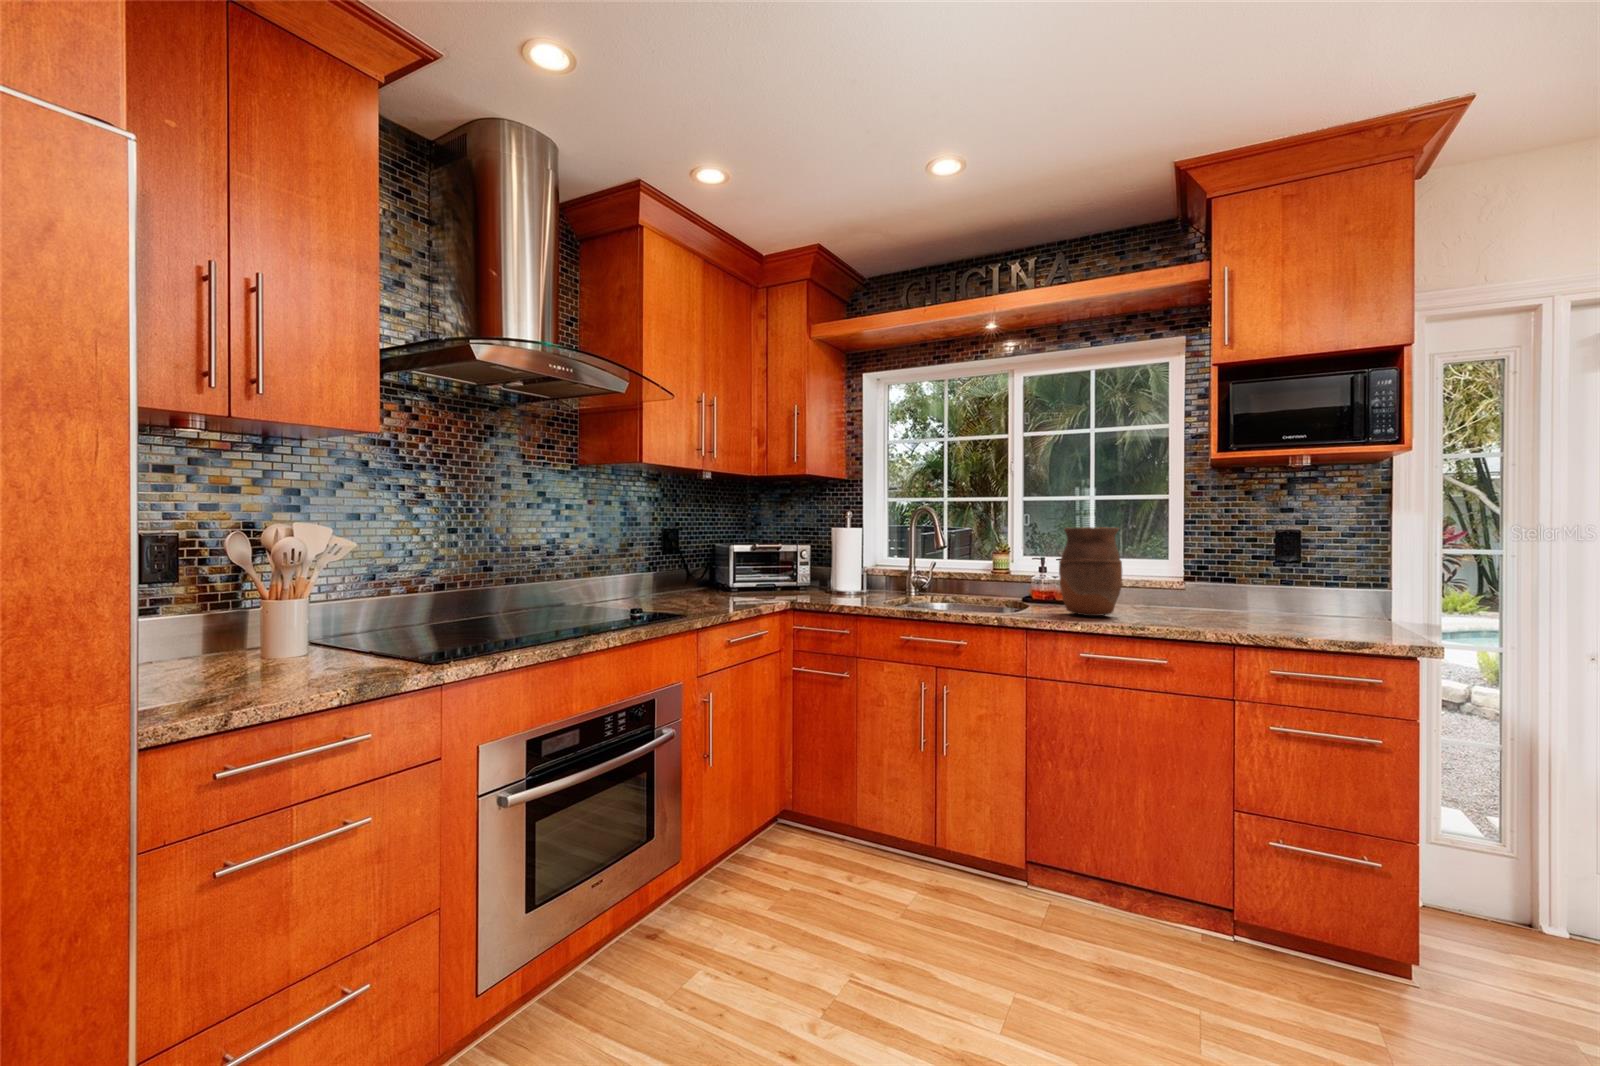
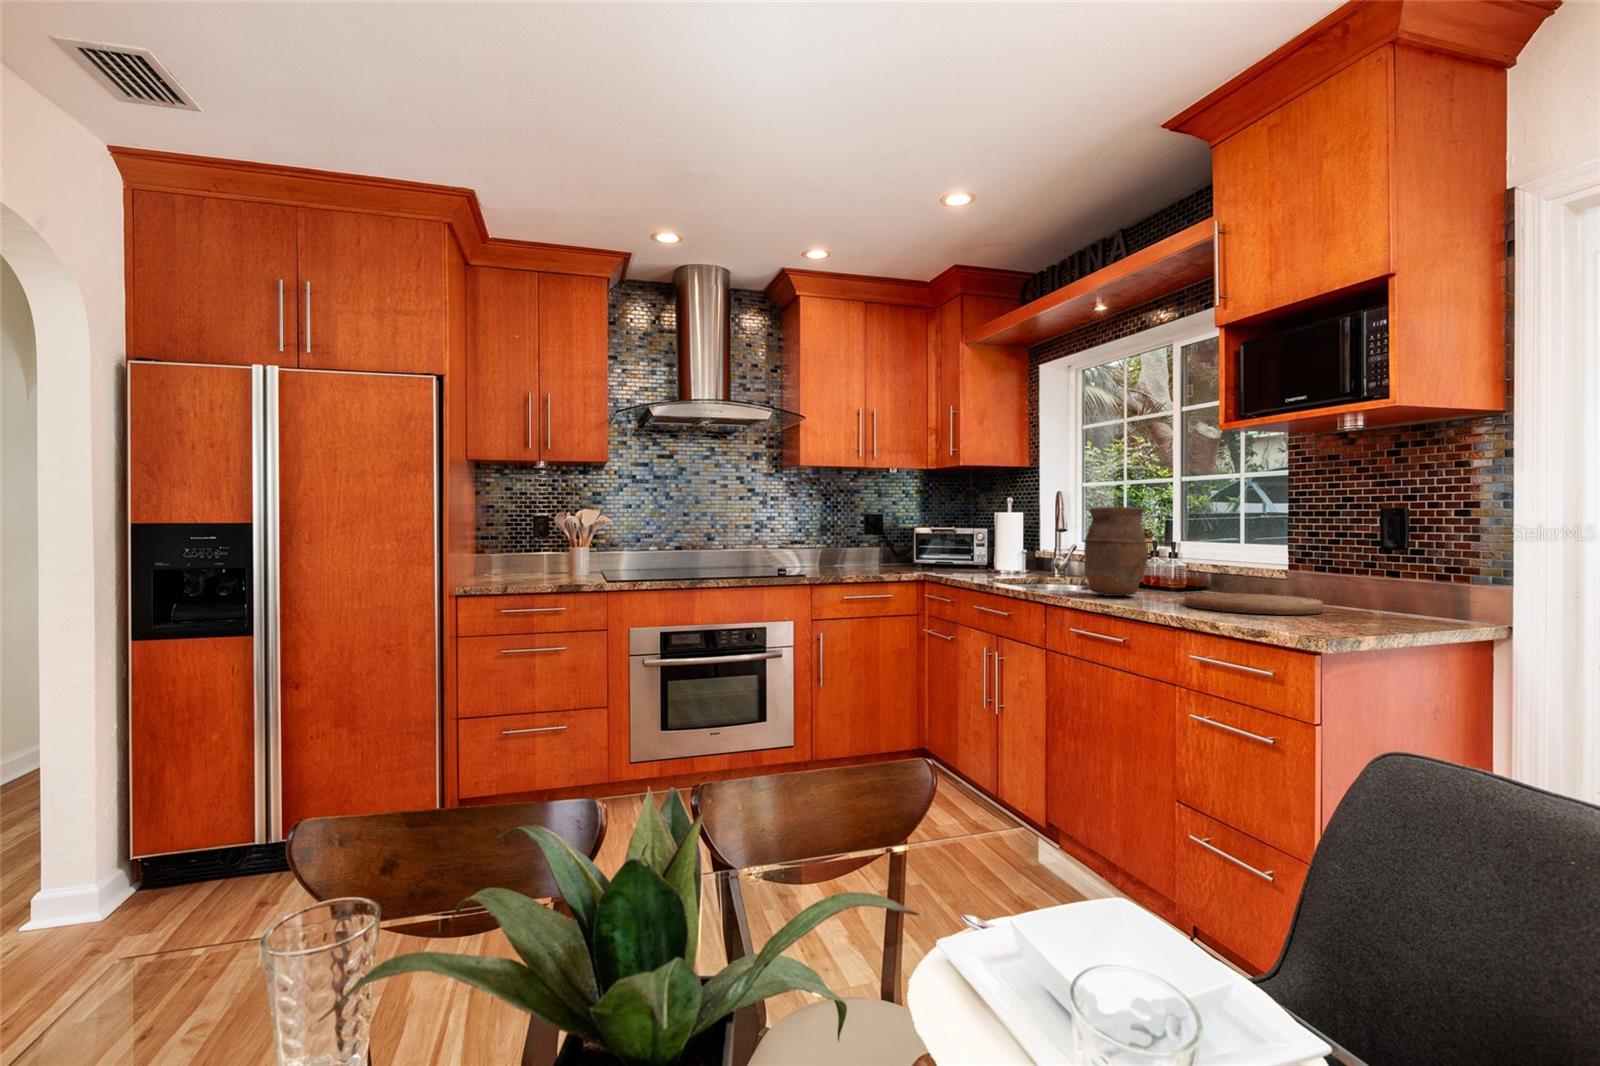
cutting board: none [1164,606,1289,627] -> present [1184,593,1323,615]

